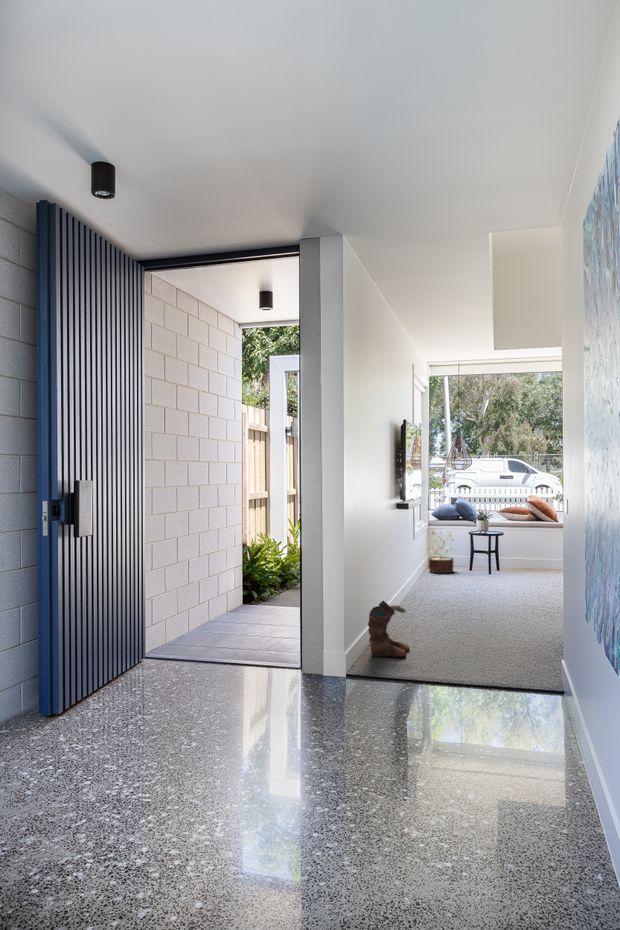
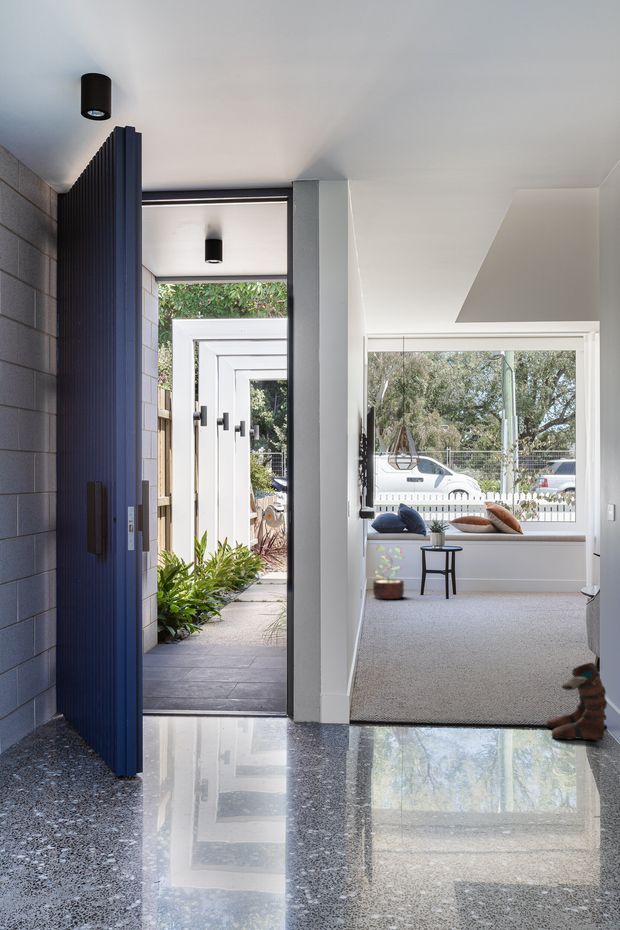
boots: present [368,601,409,658] -> present [546,663,607,740]

